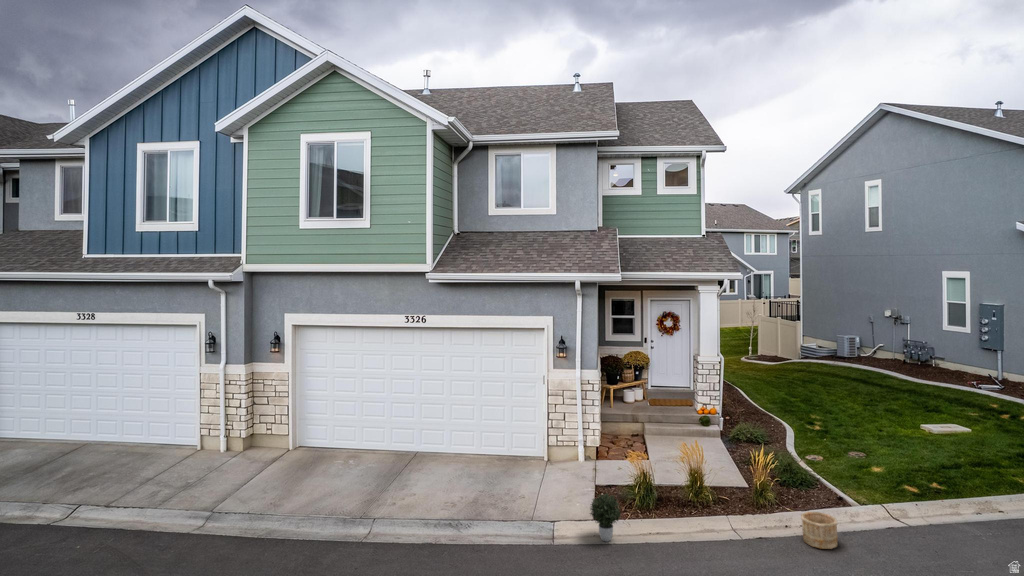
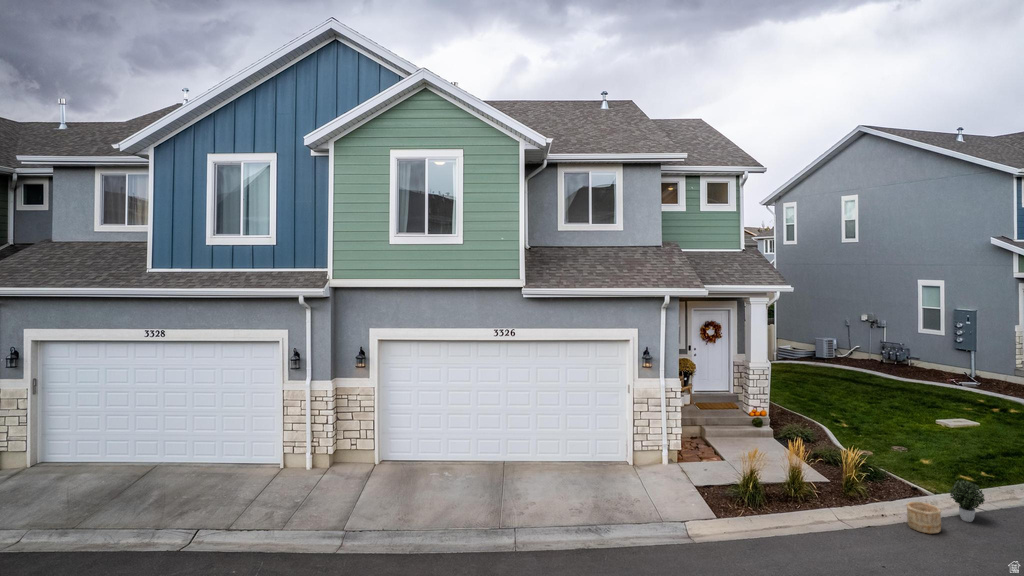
potted plant: present [590,493,621,542] -> present [948,480,985,522]

